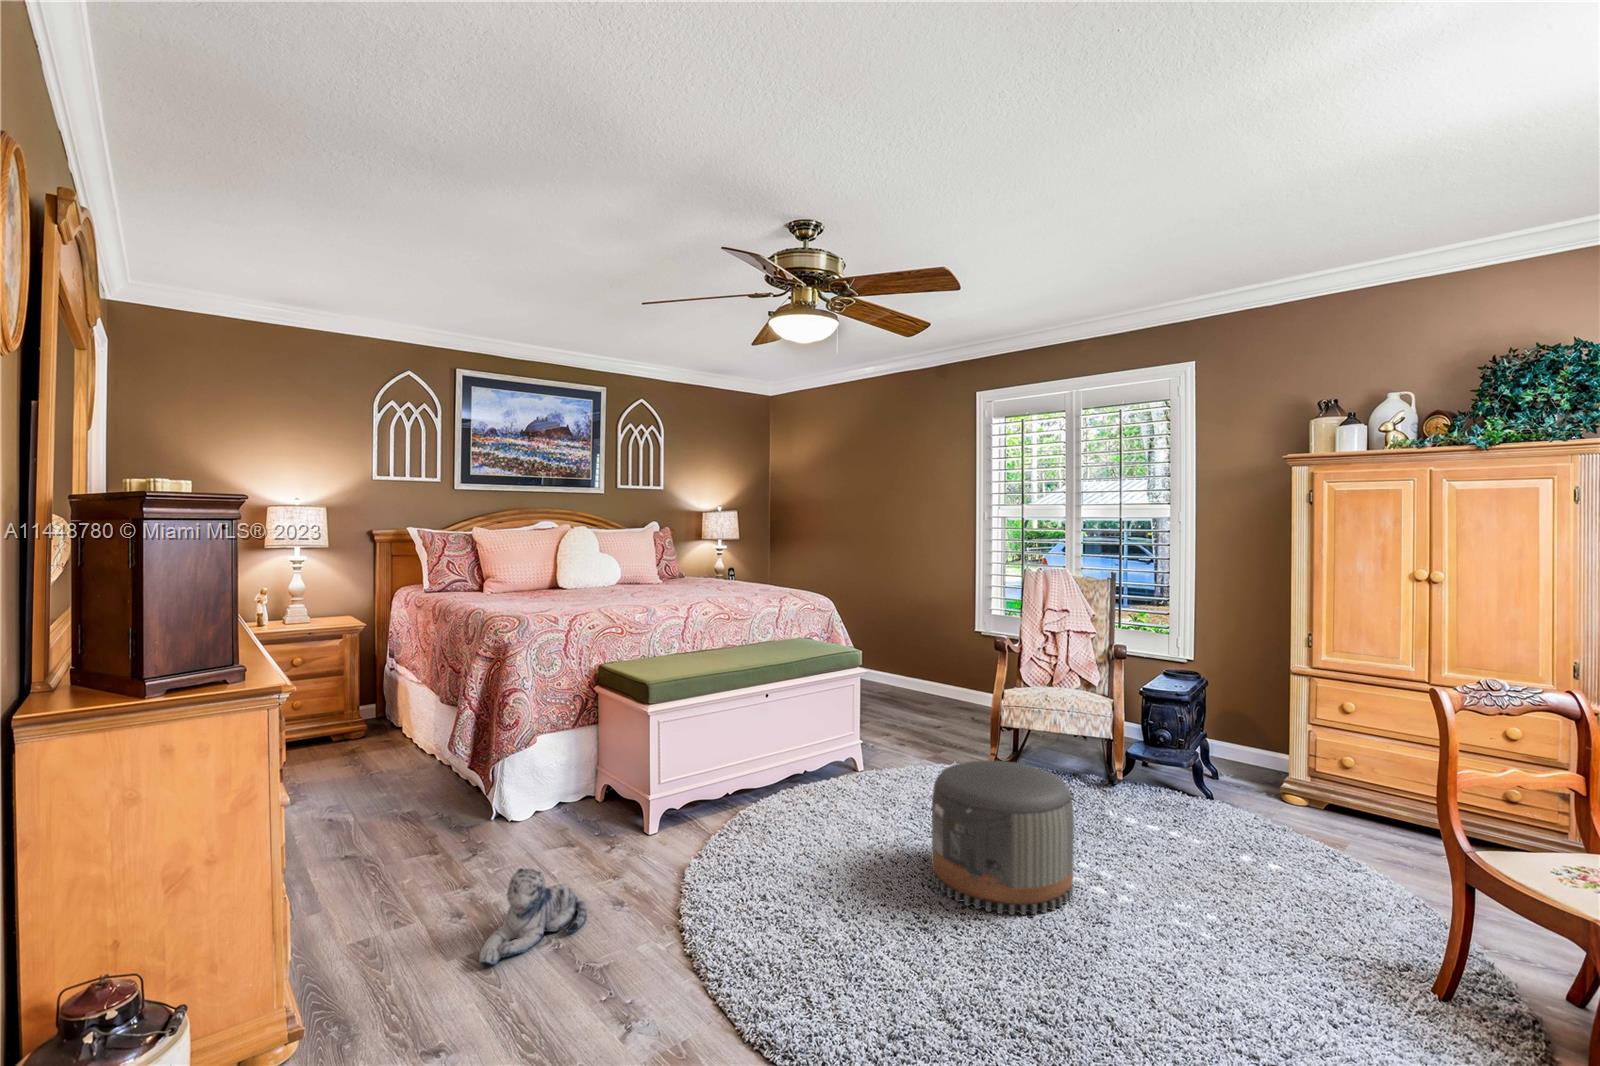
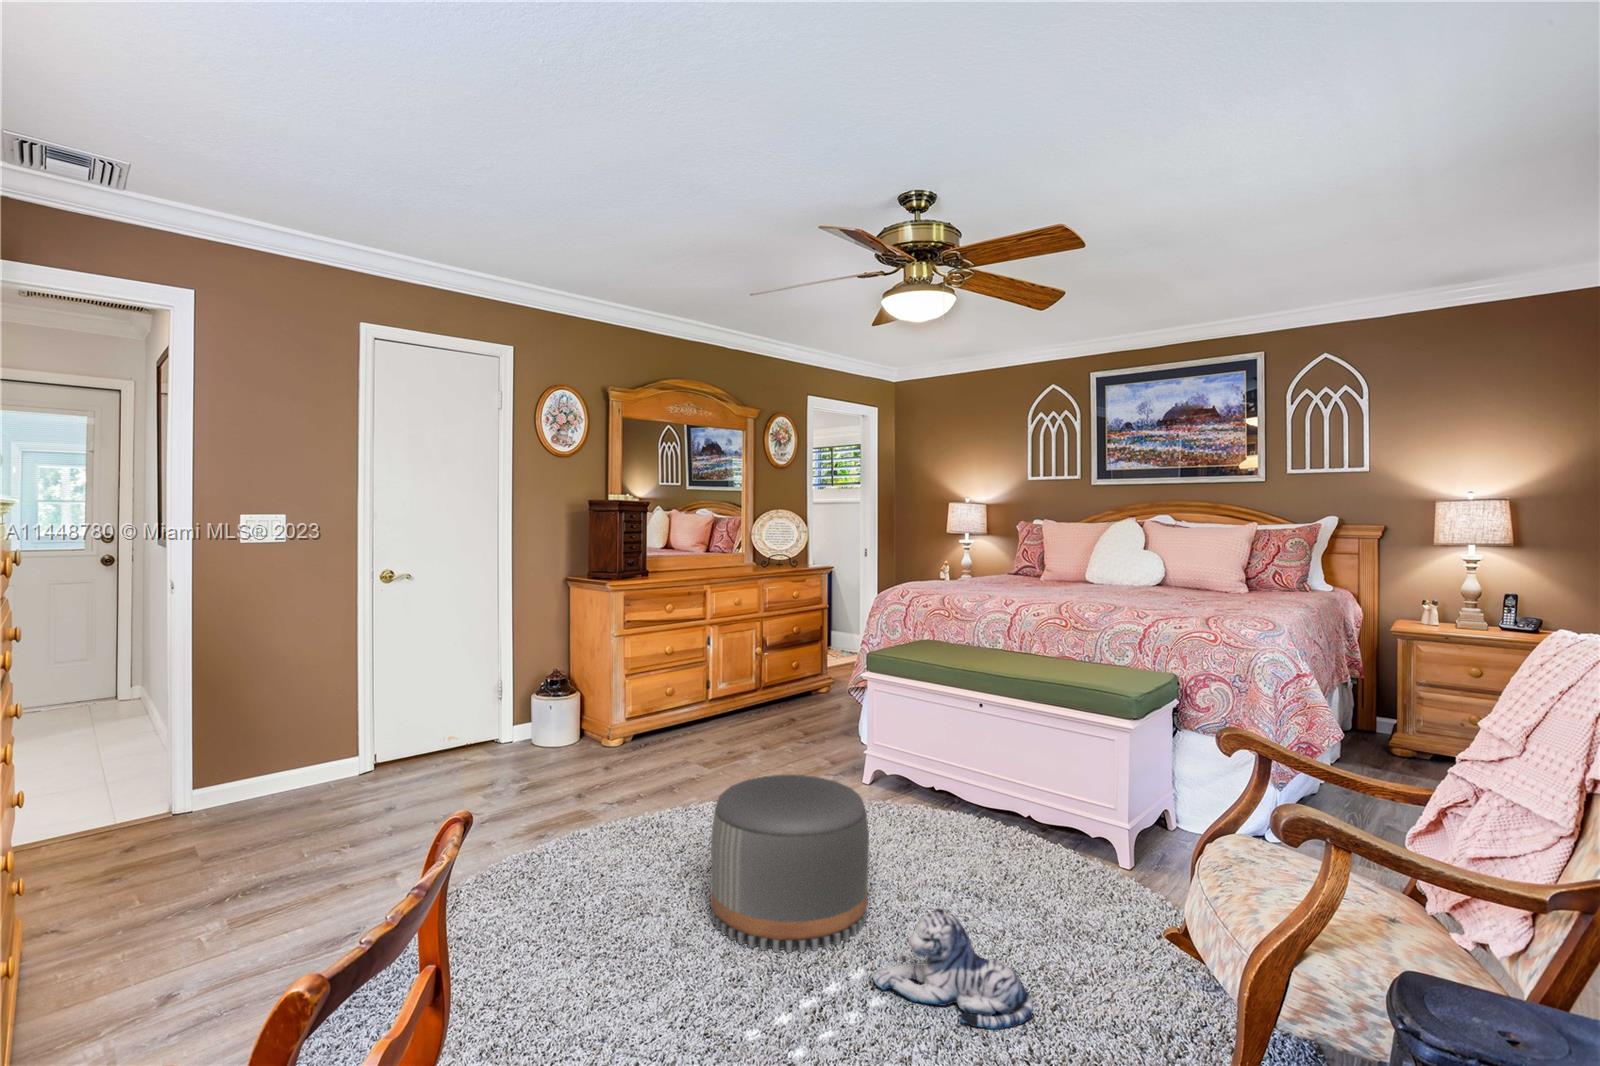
plush toy: present [479,868,587,964] -> present [872,908,1033,1029]

